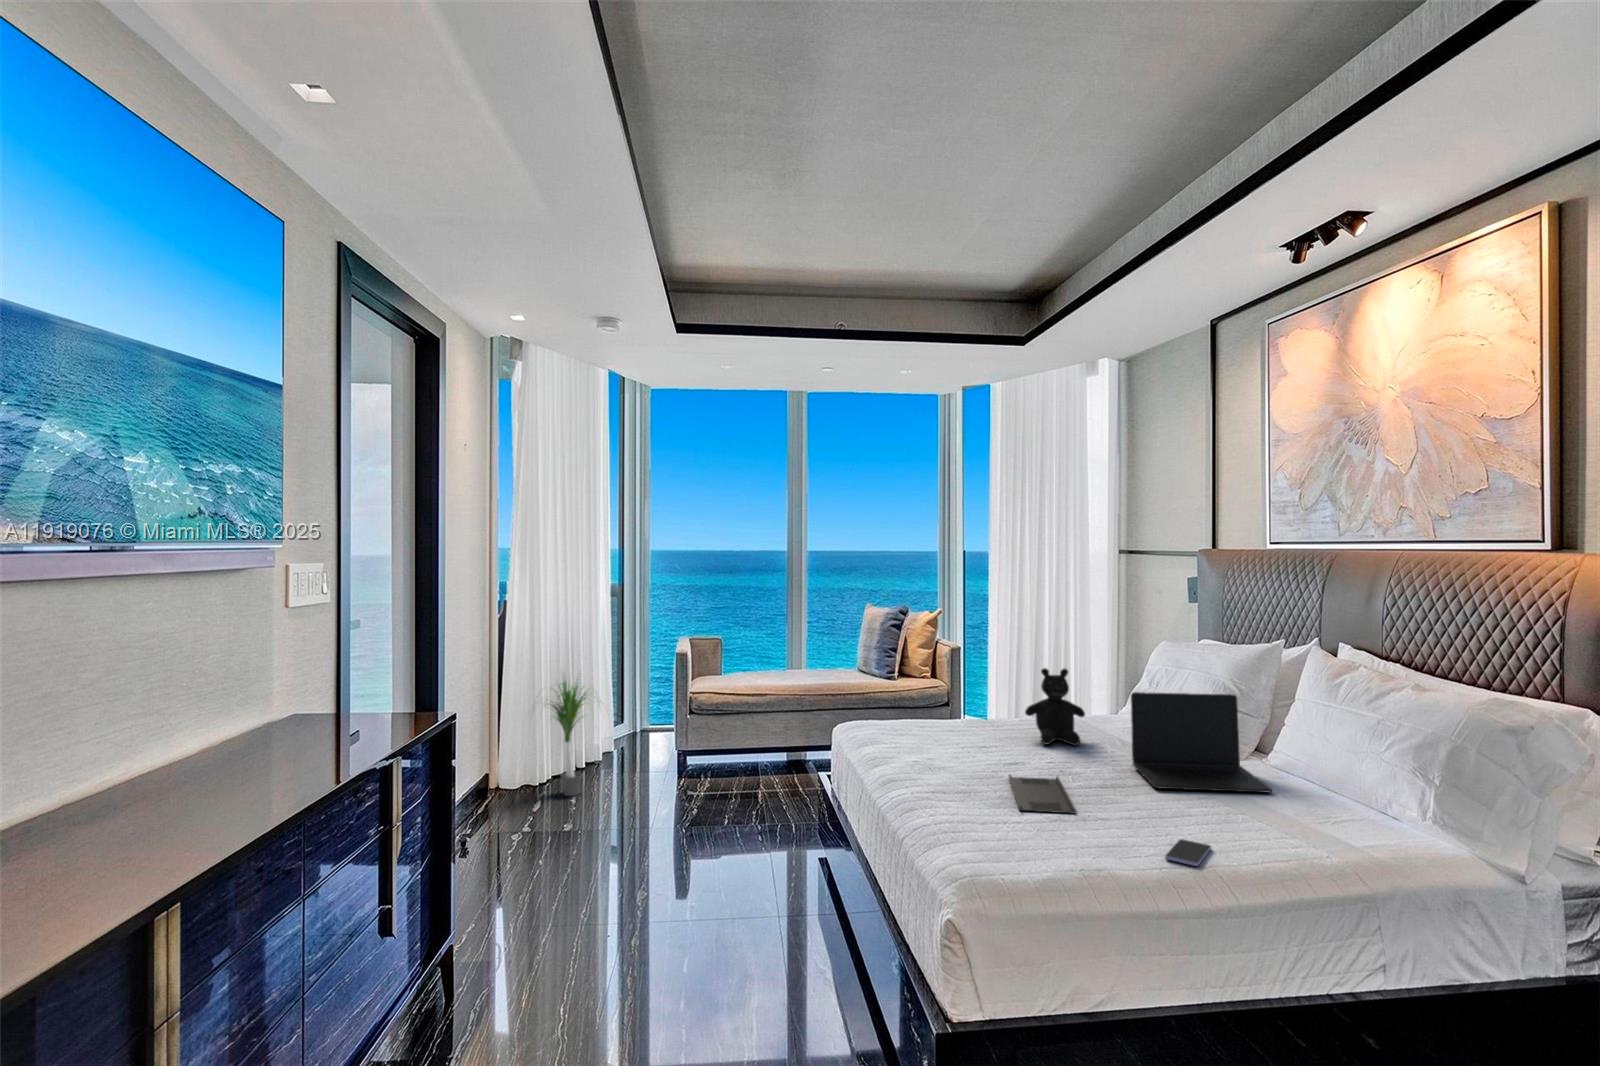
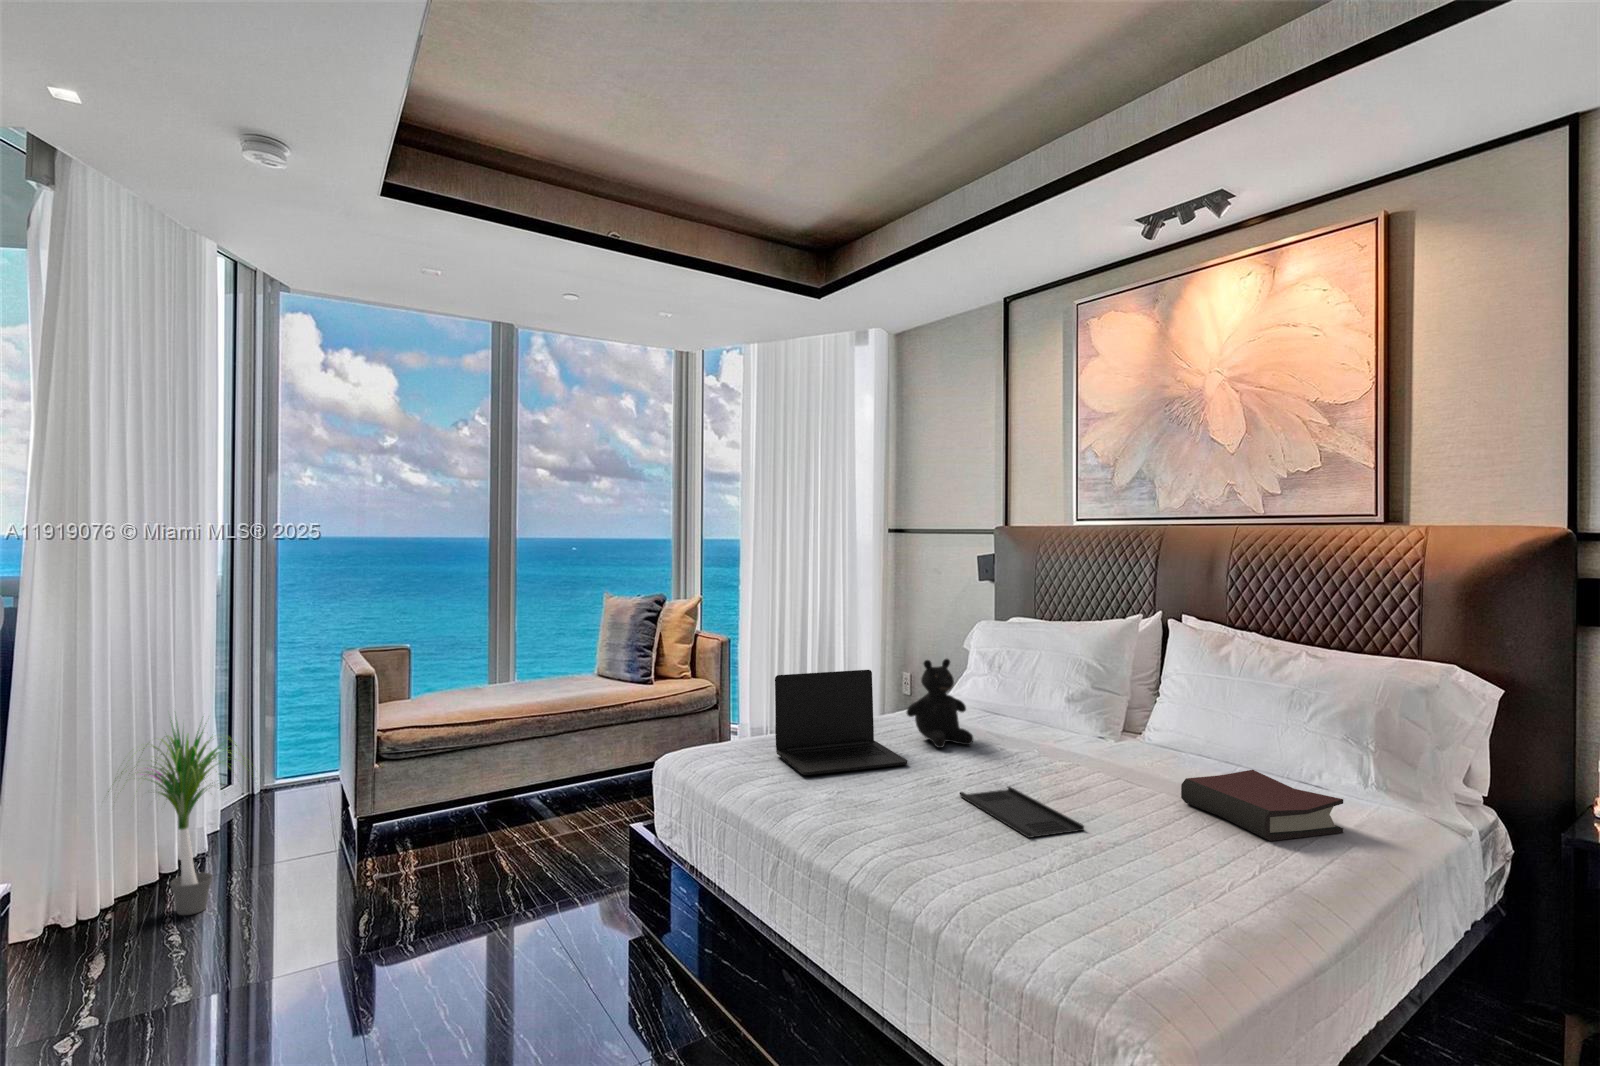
laptop: present [1131,692,1272,793] -> present [775,670,907,775]
hardback book: none [1203,788,1334,854] -> present [1181,770,1343,841]
smartphone: present [1165,839,1211,866] -> none [1220,843,1278,874]

